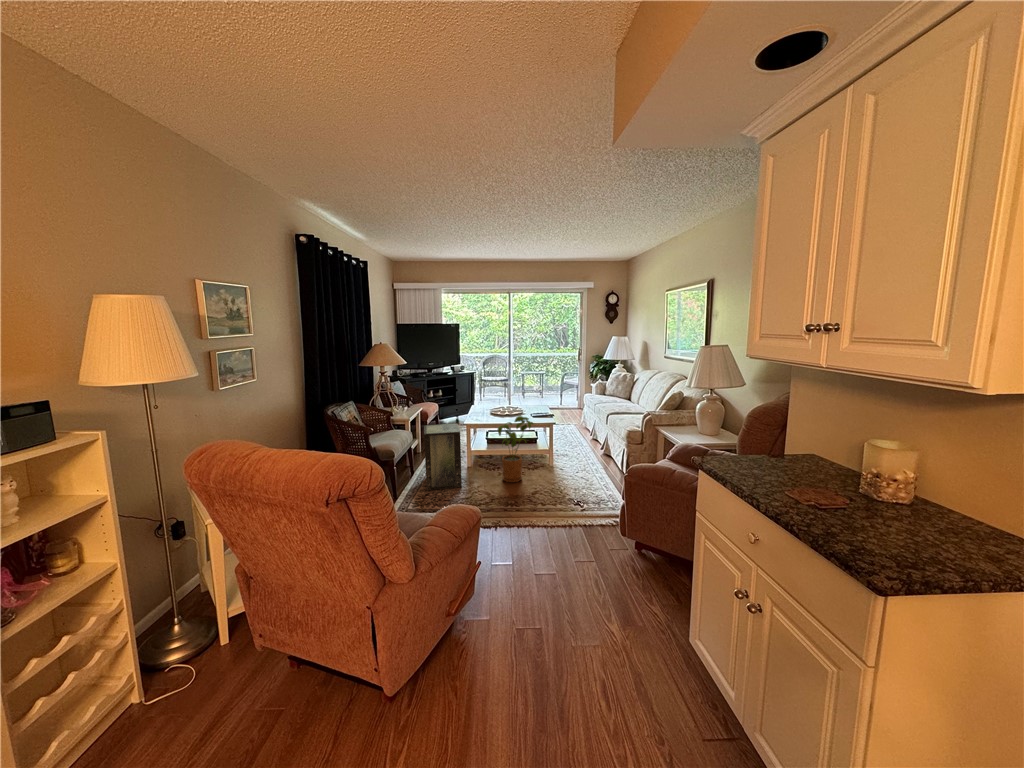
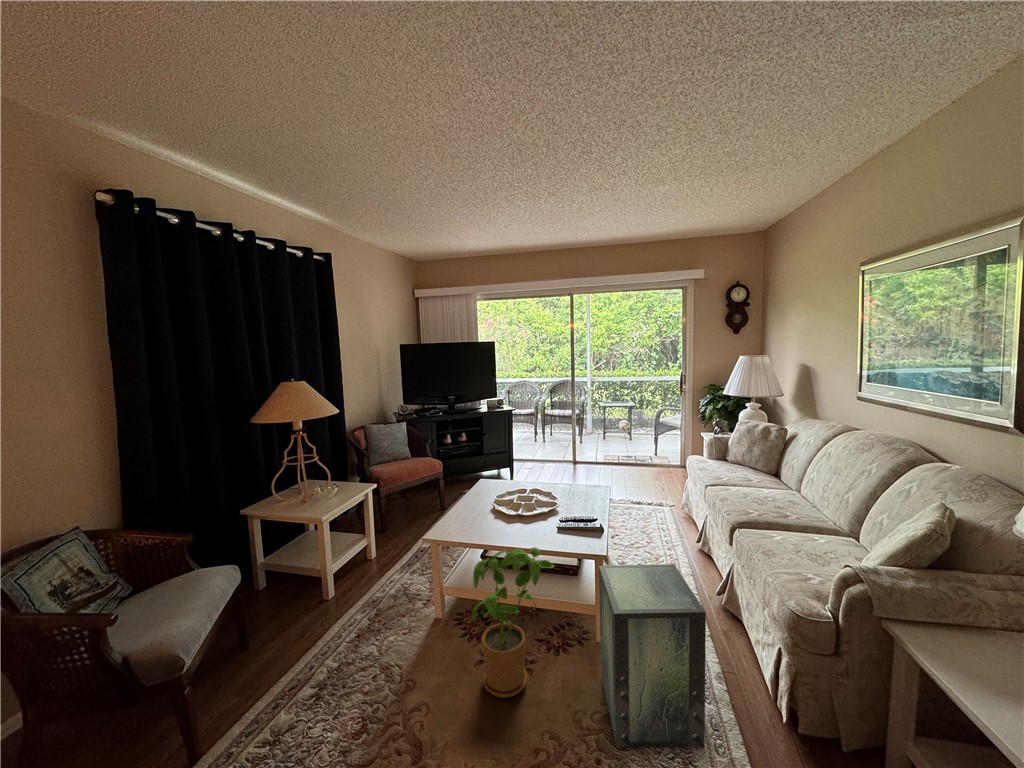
storage box: present [424,424,462,490] -> present [599,564,706,747]

